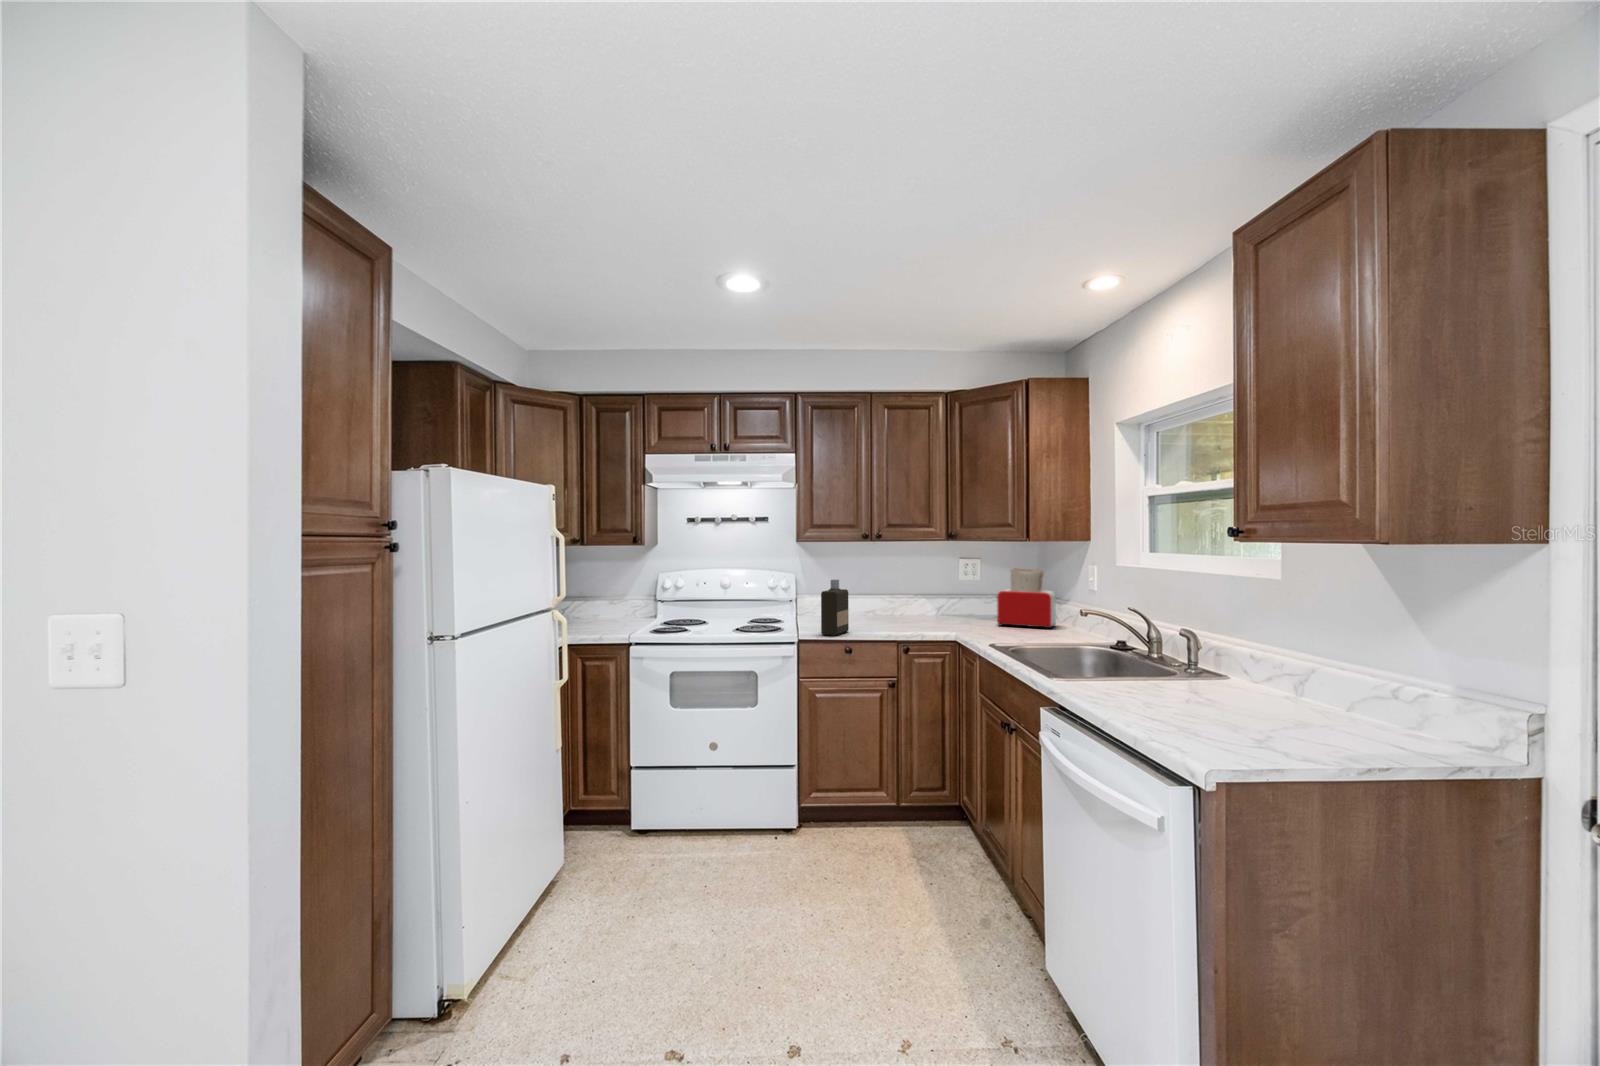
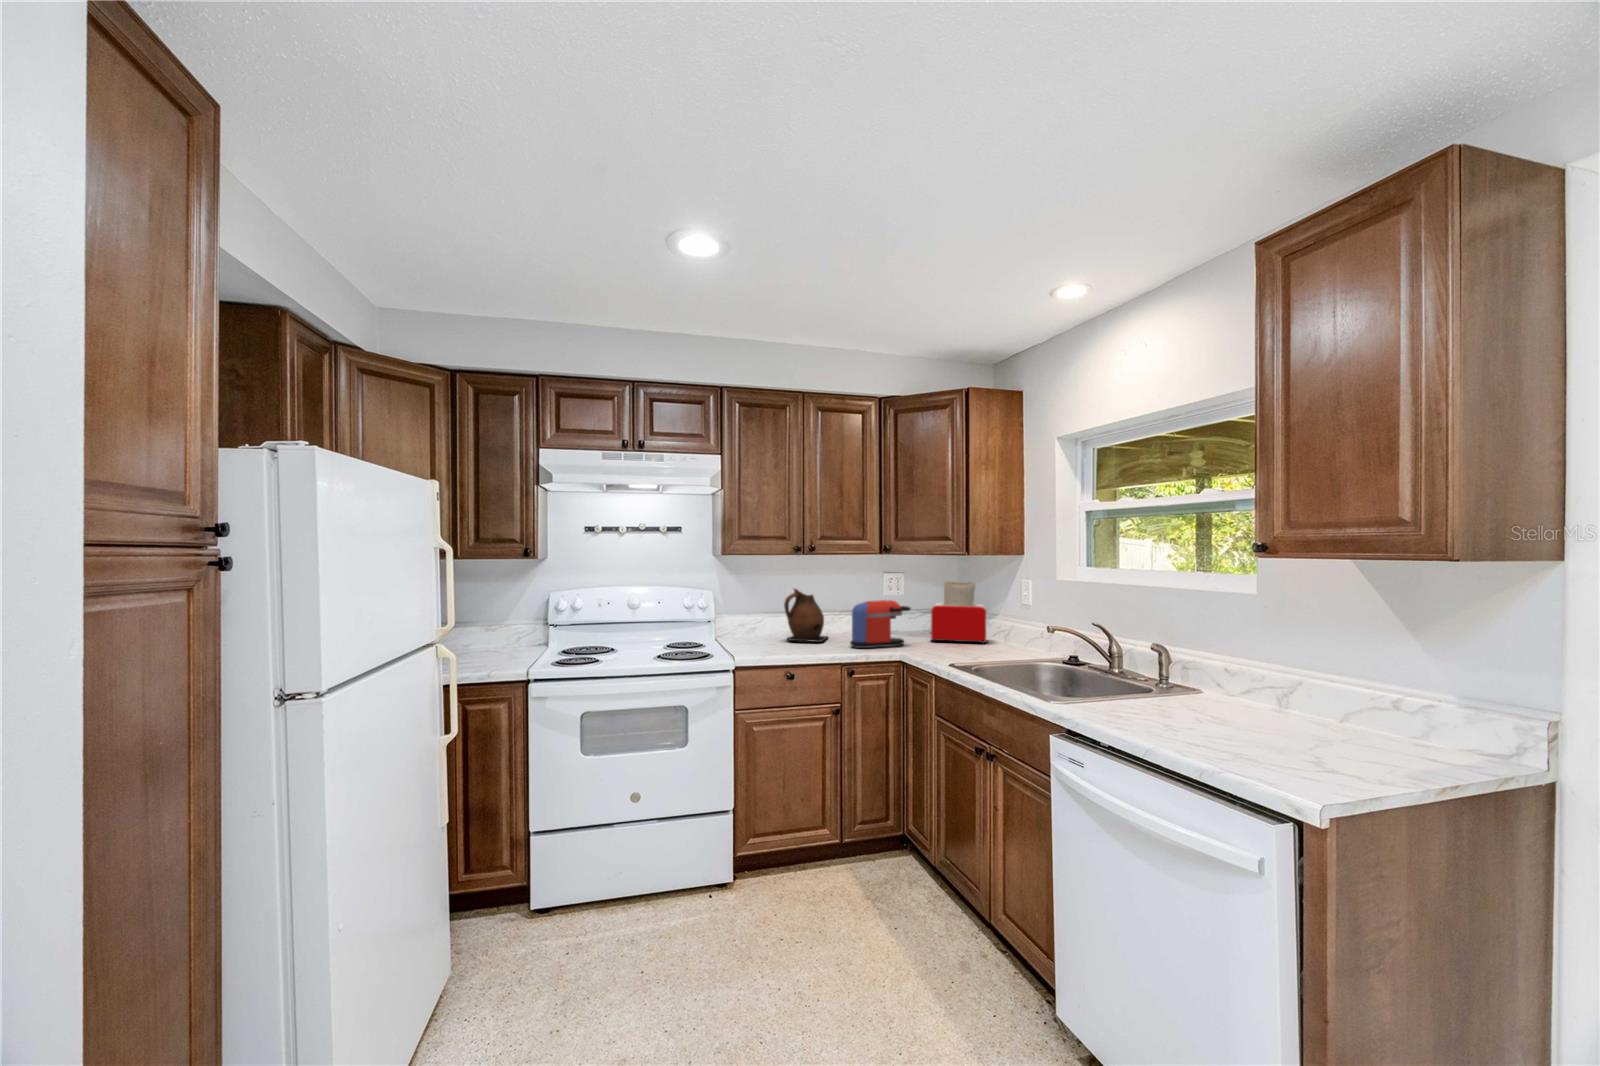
ceramic pitcher: none [859,573,903,623] -> present [784,589,828,642]
bottle: present [821,579,849,636] -> none [760,597,786,661]
coffee maker: none [915,585,974,629] -> present [850,600,911,648]

